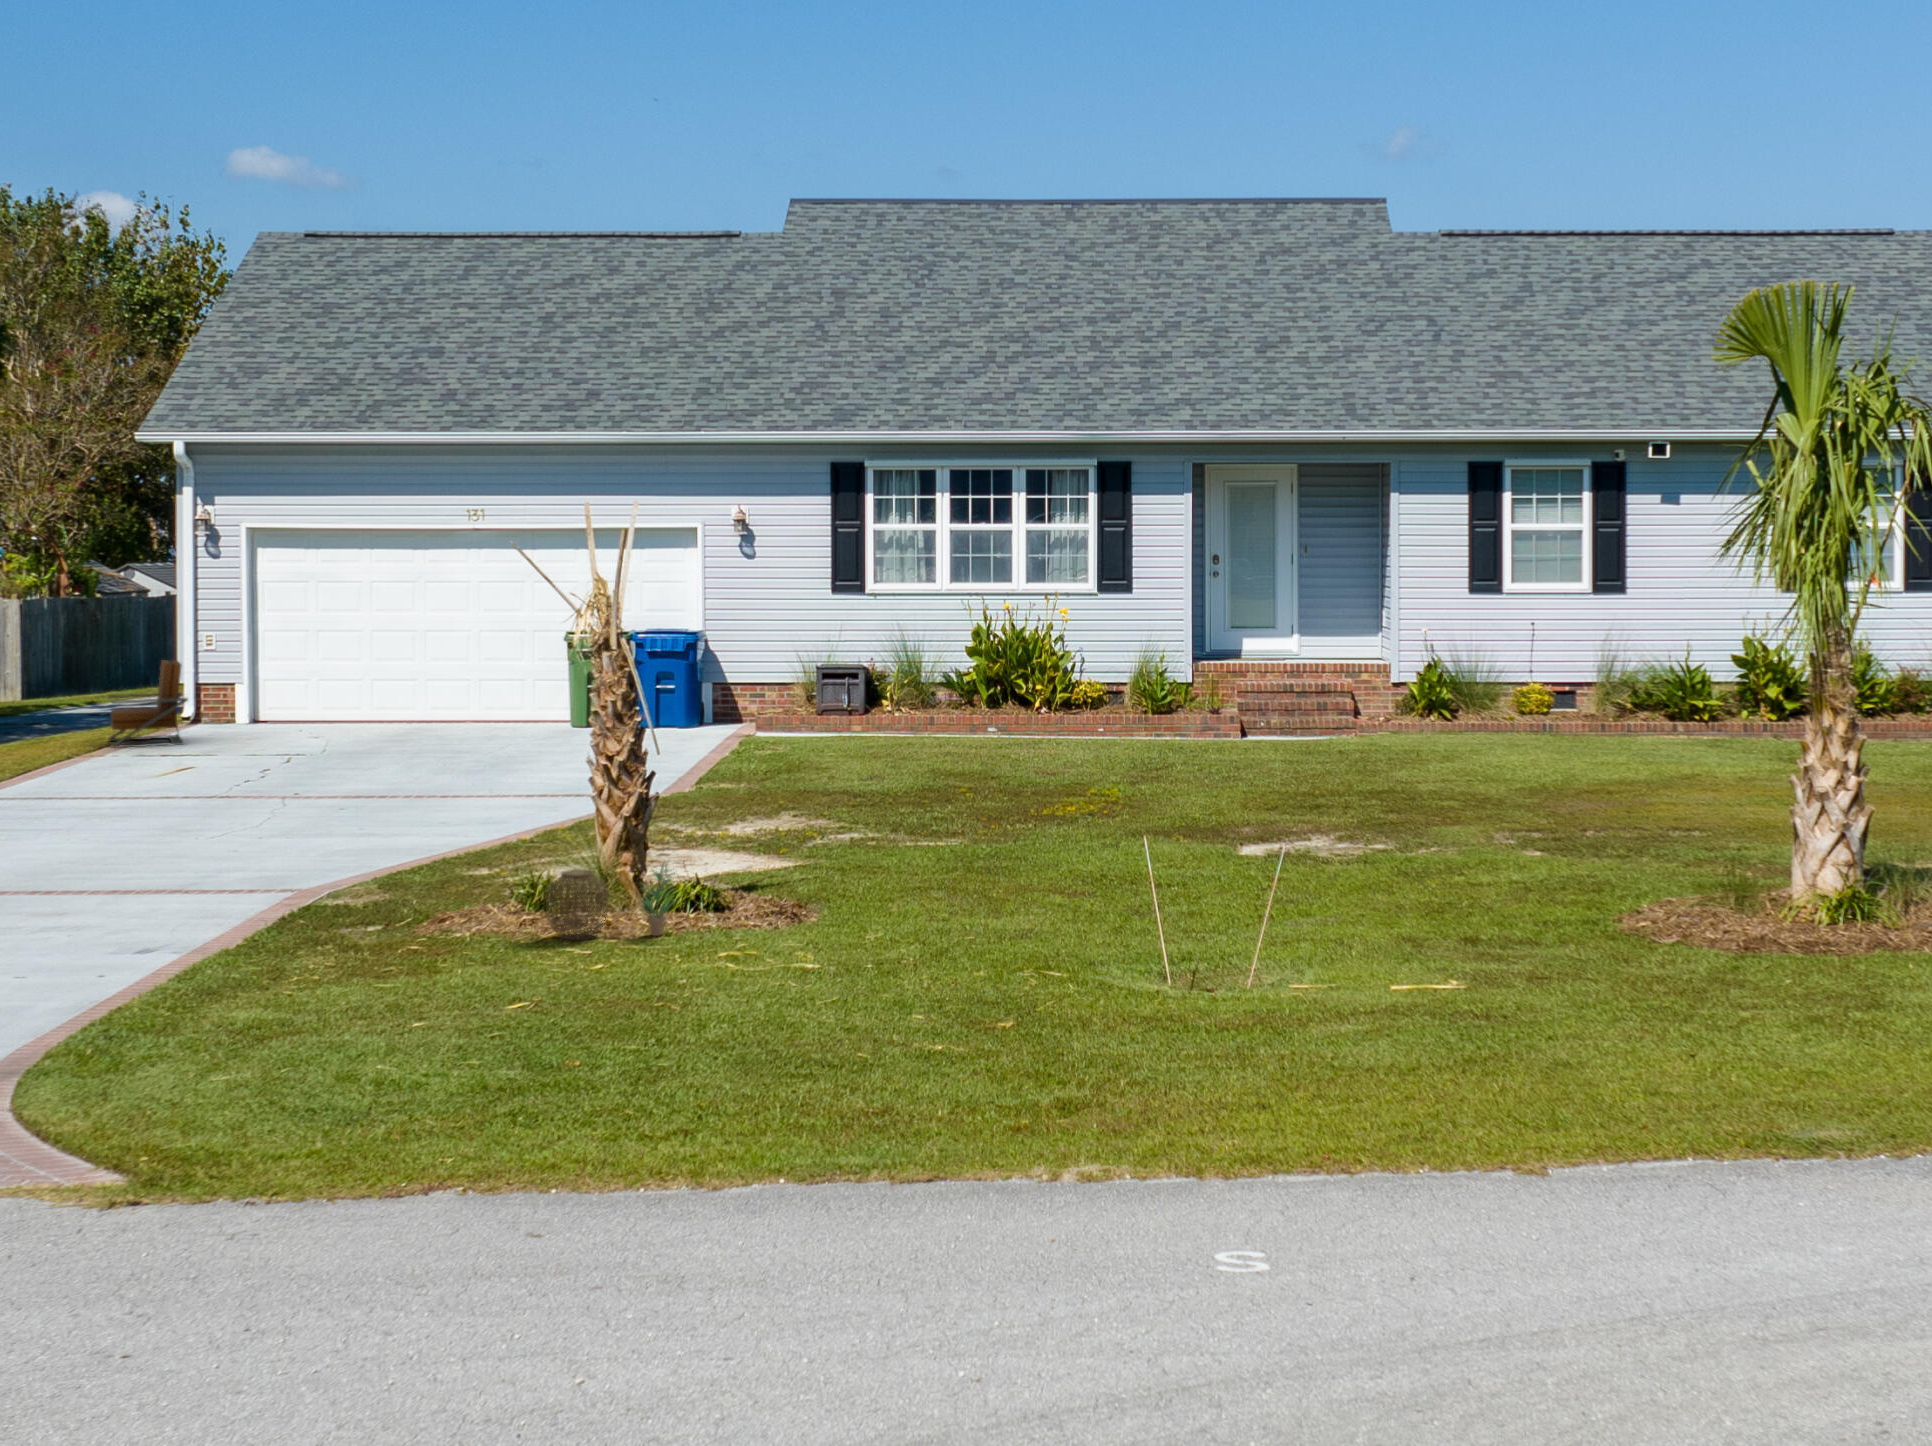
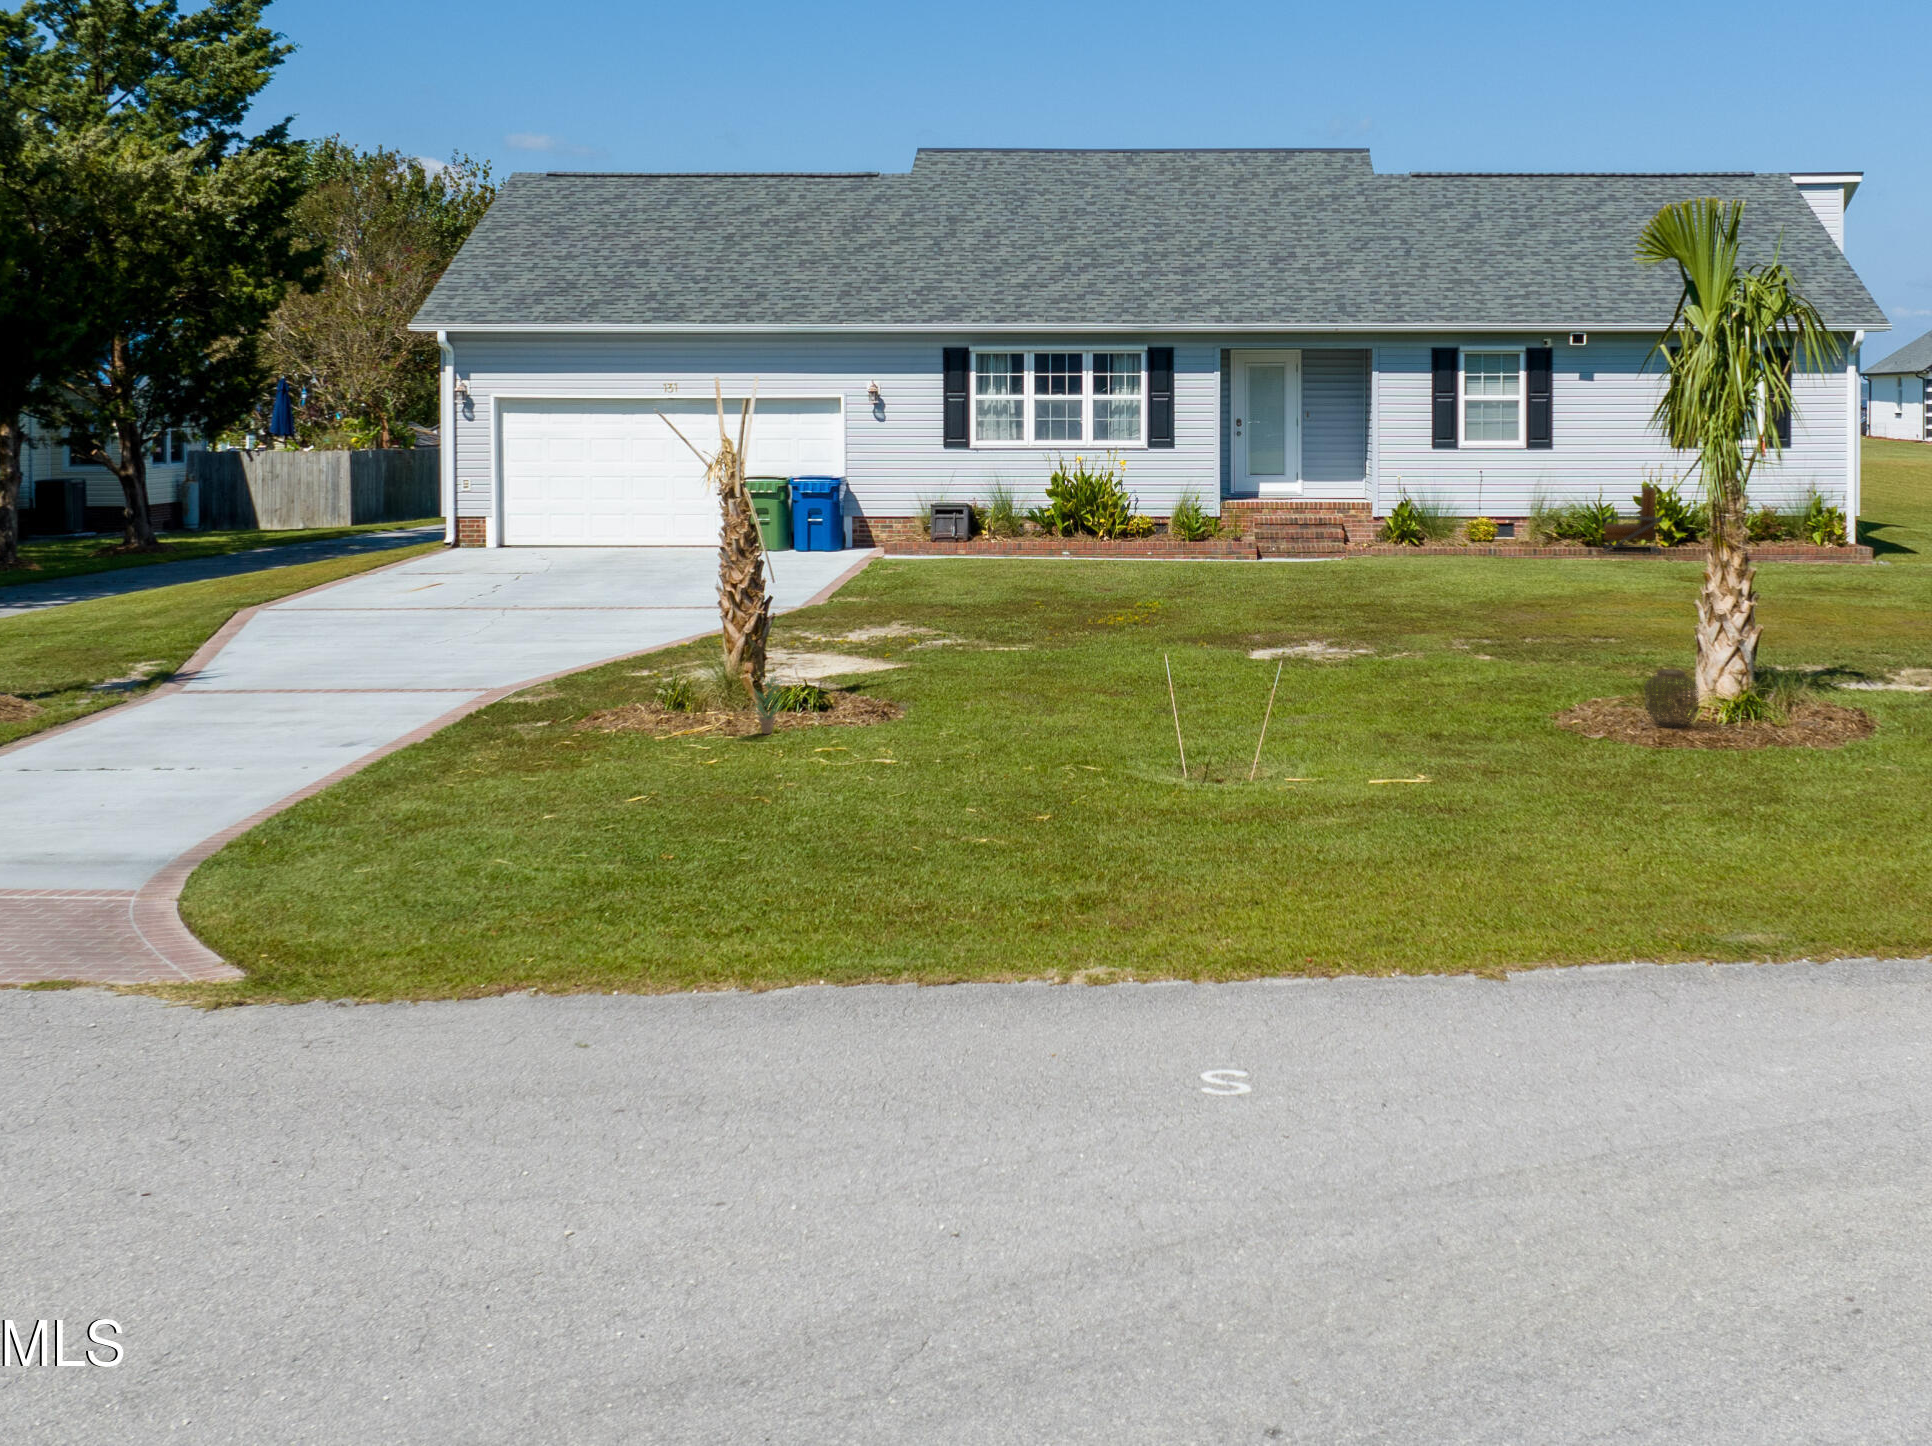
lounge chair: present [108,660,188,748] -> present [1604,487,1661,554]
woven basket: present [546,870,608,940] -> present [1645,669,1699,728]

